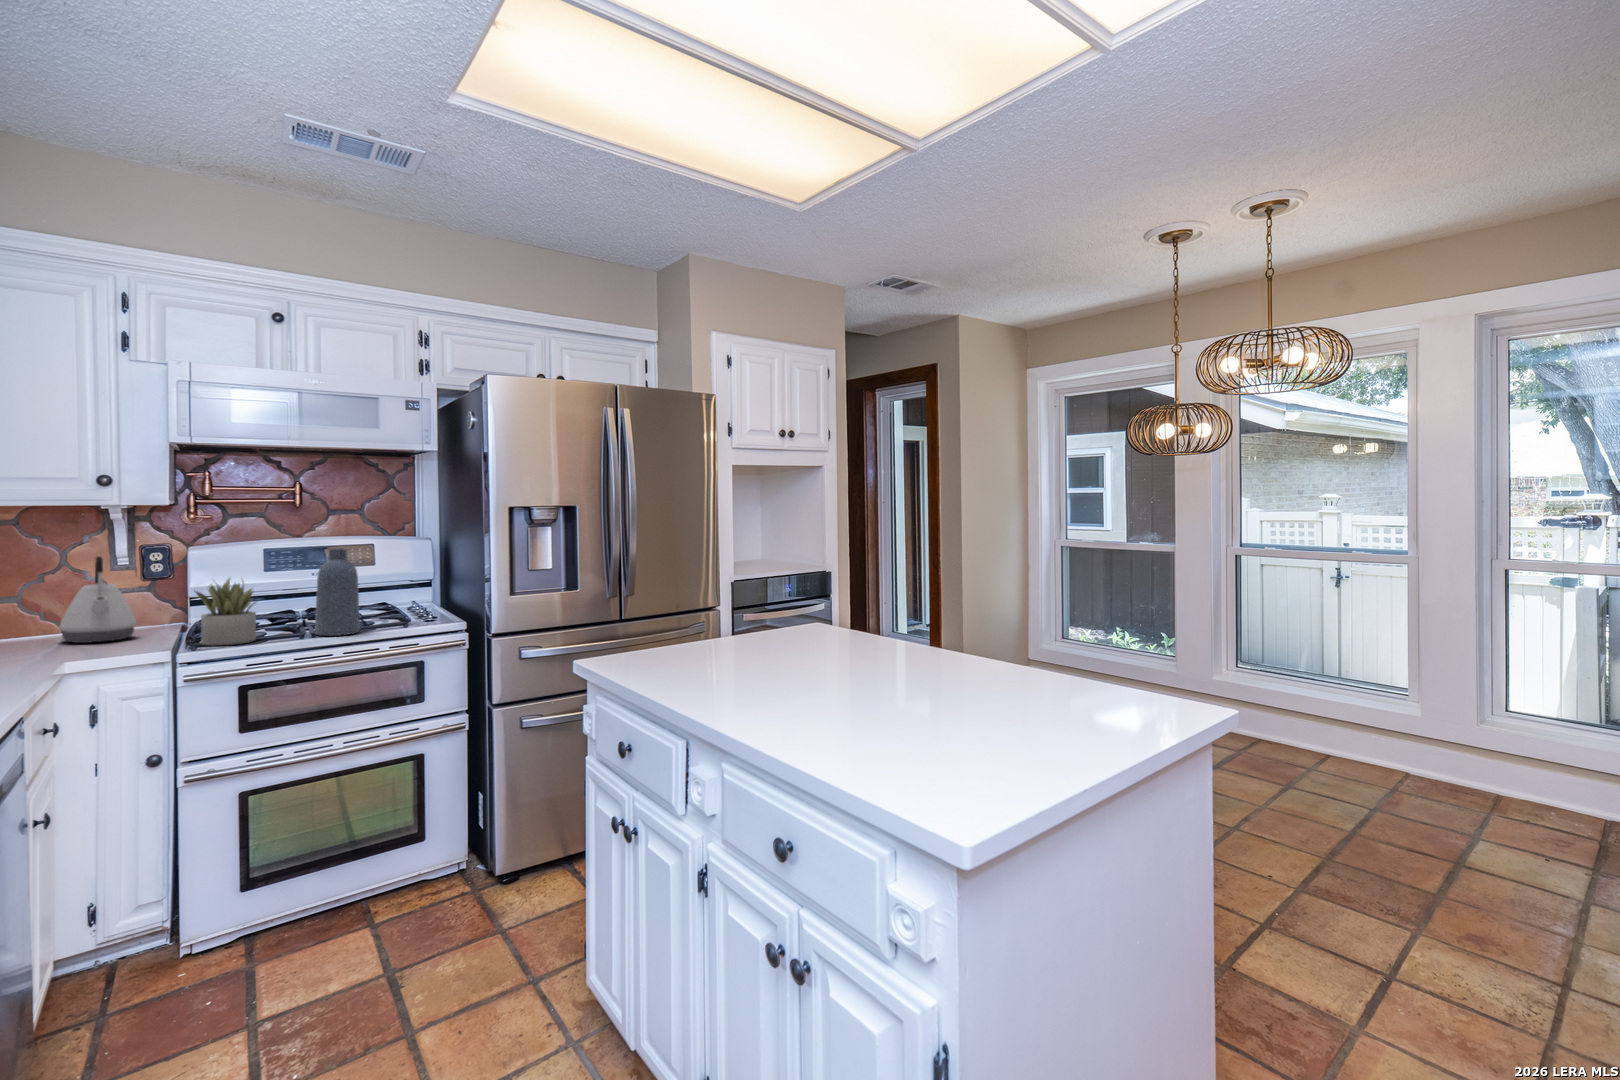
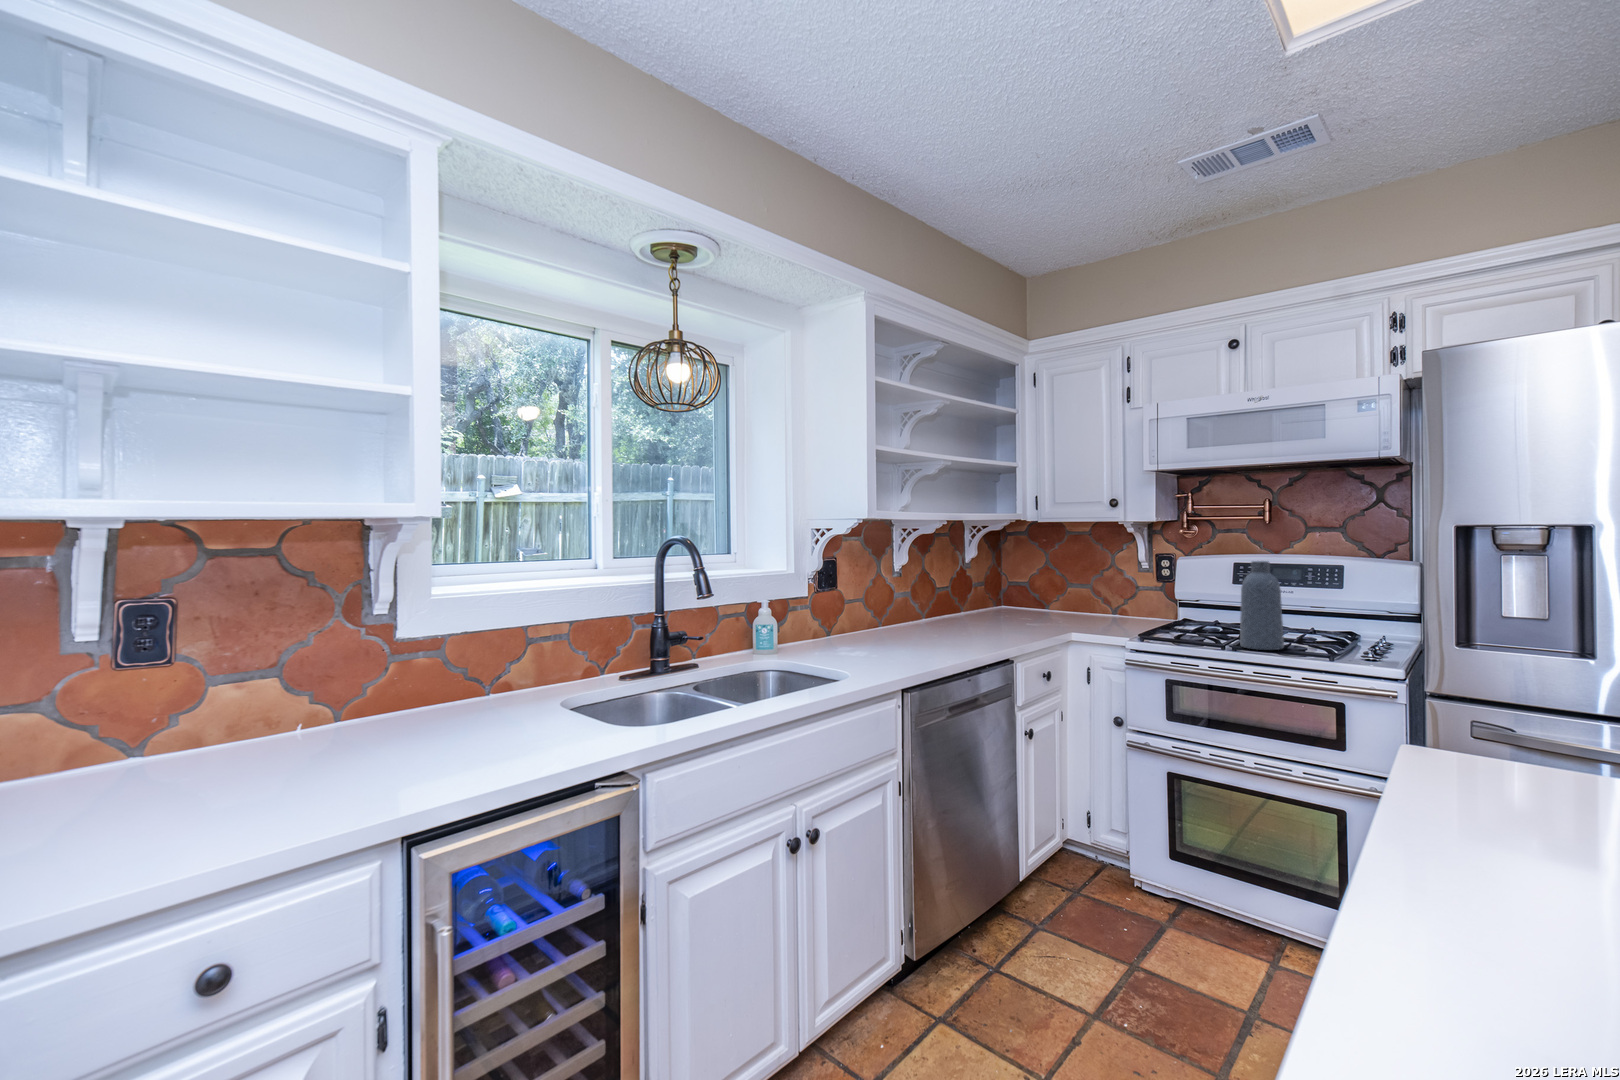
kettle: present [59,556,137,643] -> none [1089,565,1132,629]
succulent plant: present [196,578,256,645] -> none [1147,584,1192,644]

